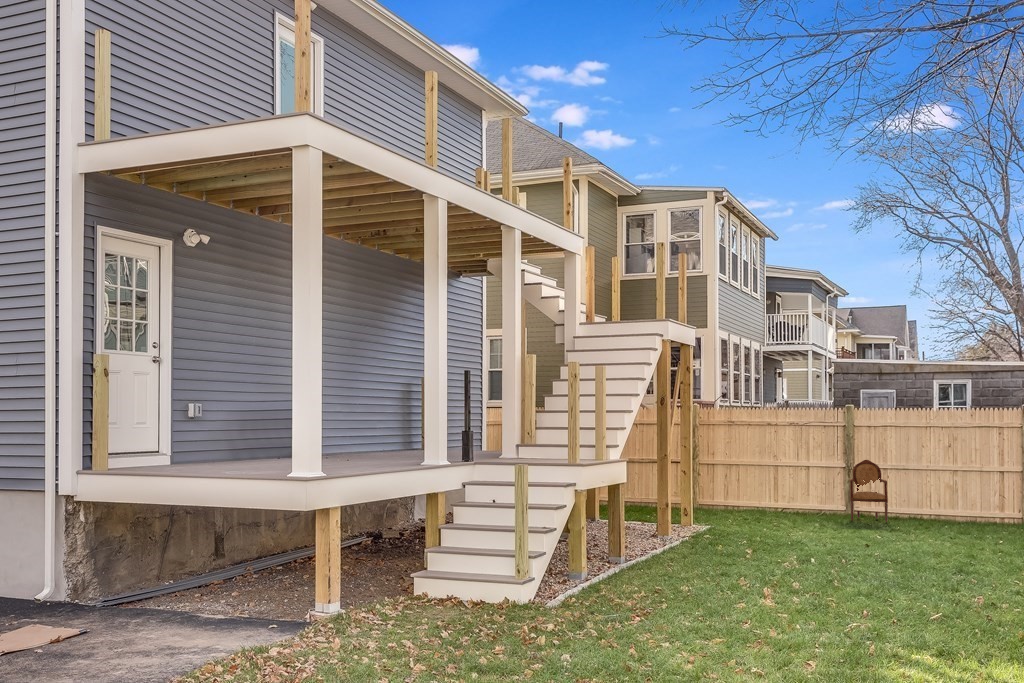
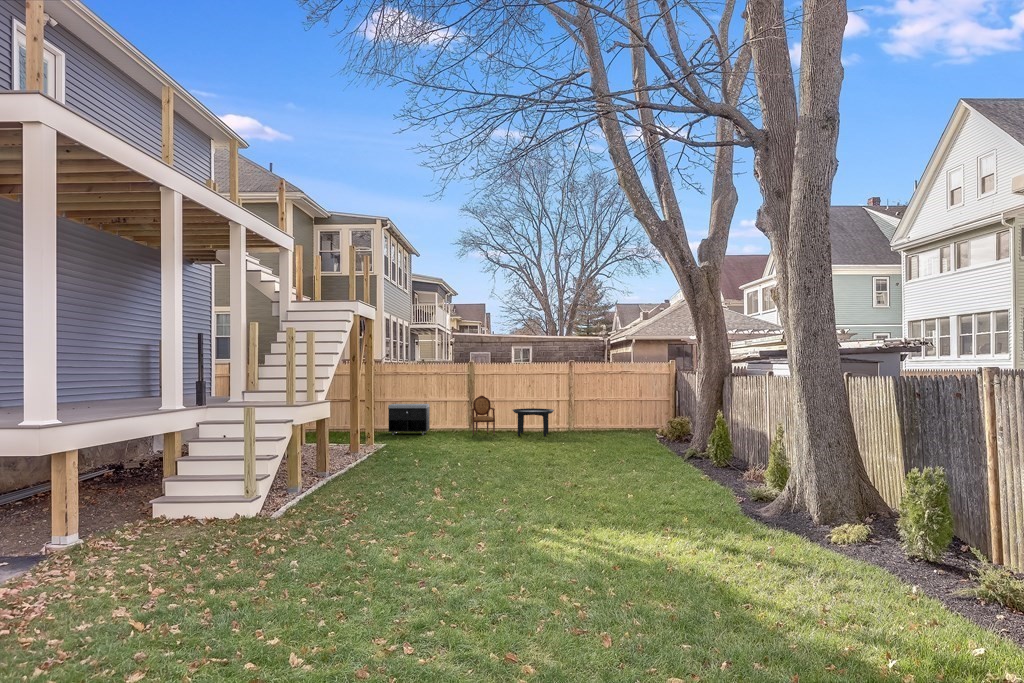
storage bench: none [720,468,783,516] -> present [388,404,430,435]
round table: none [917,483,990,530] -> present [513,408,554,436]

